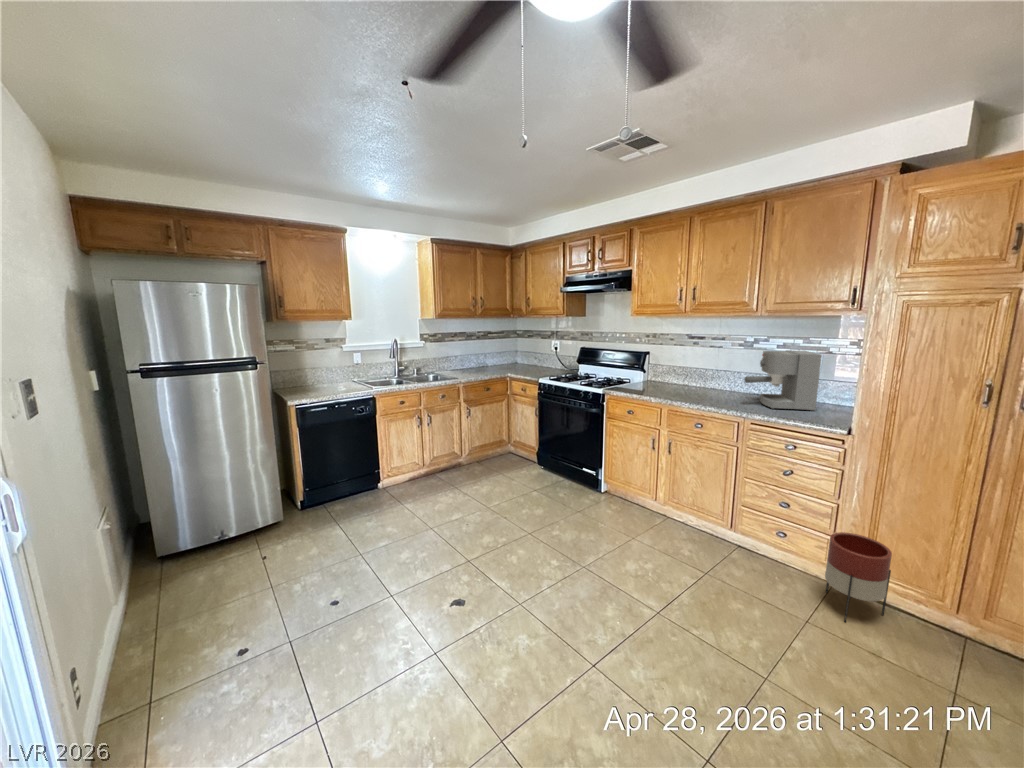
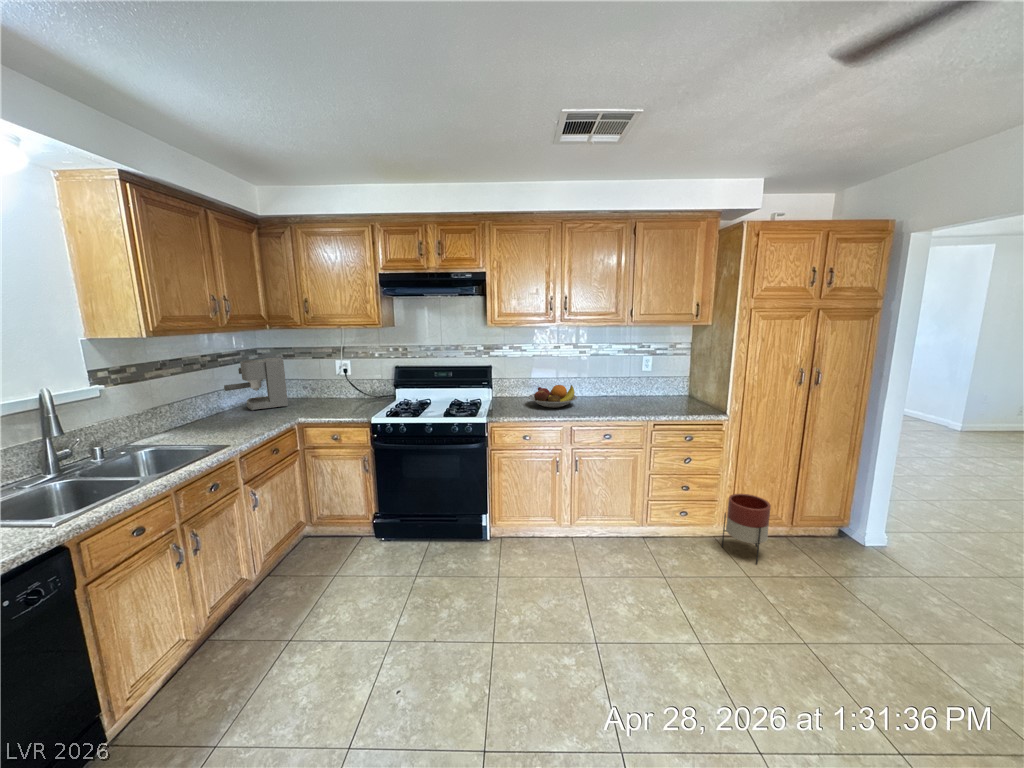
coffee maker: present [745,350,822,411] -> present [224,358,288,411]
fruit bowl: none [657,373,706,394] -> present [529,385,577,408]

